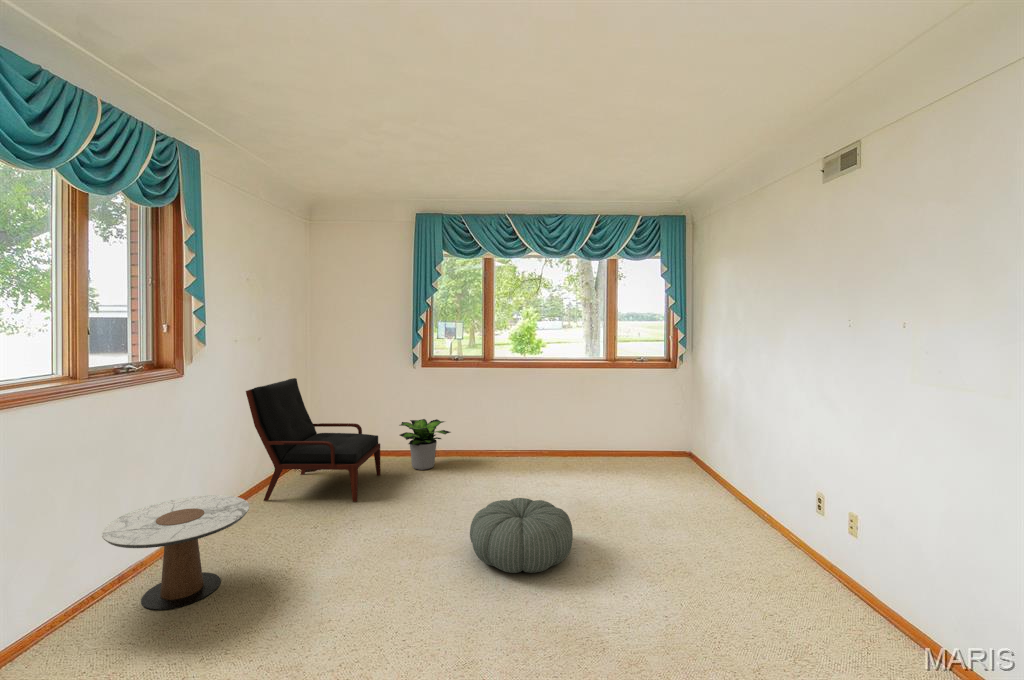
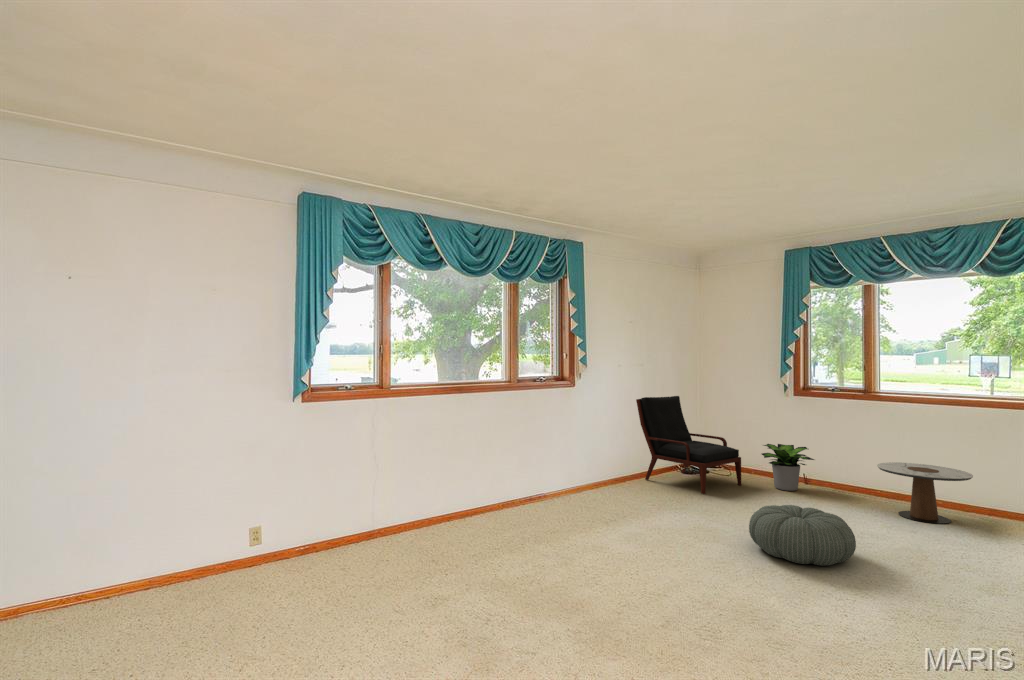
side table: present [102,495,249,610] -> present [877,462,973,524]

